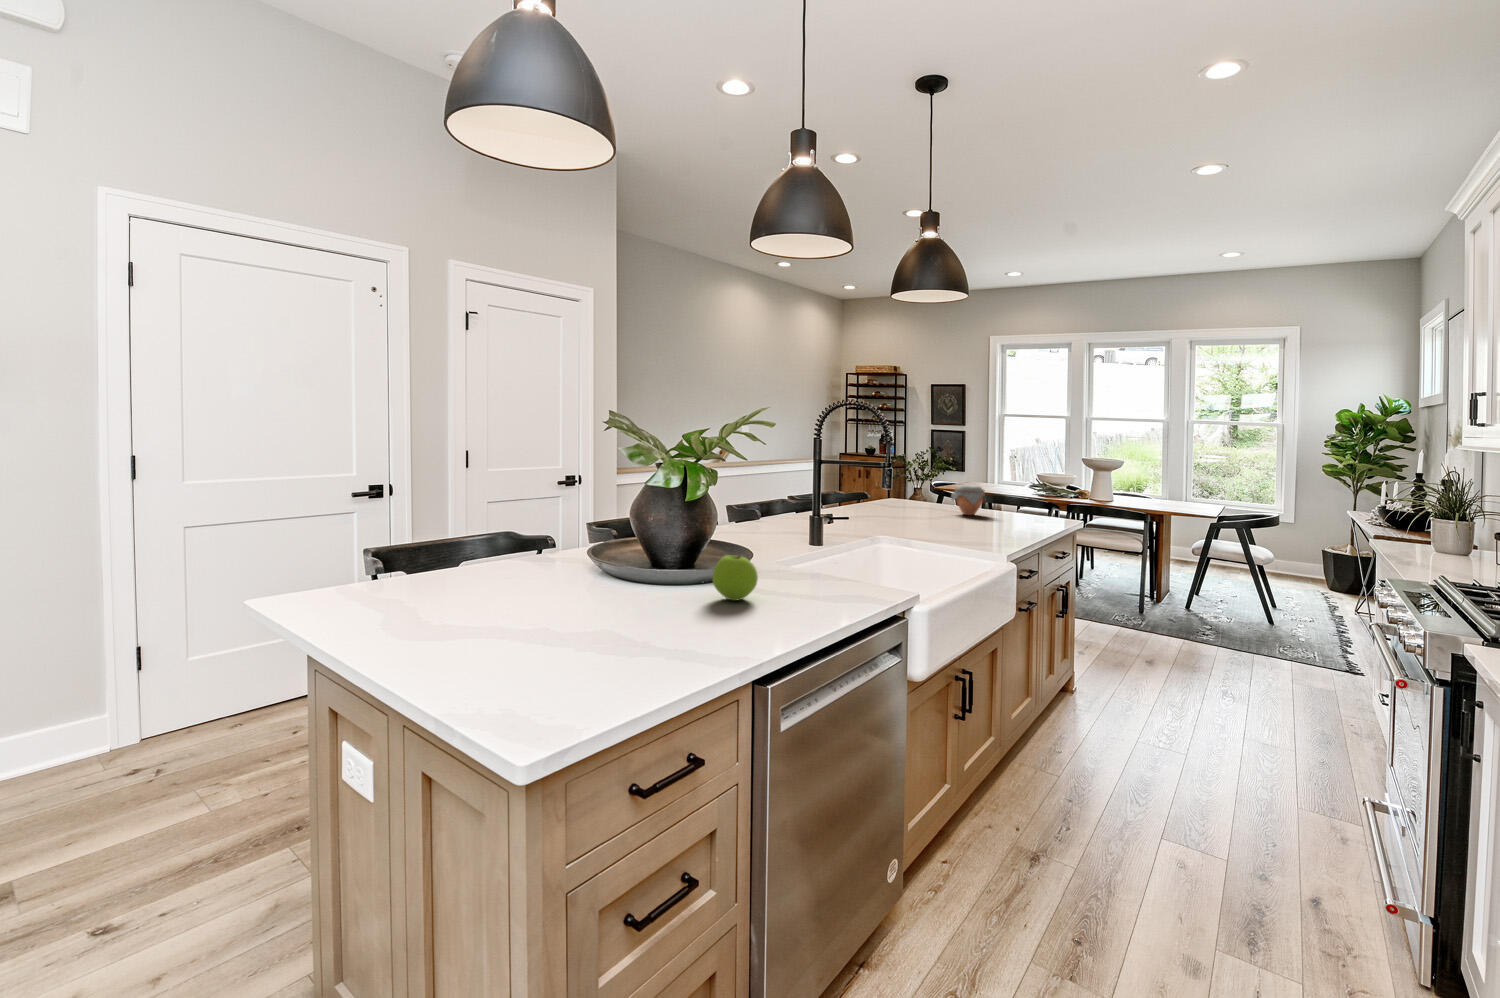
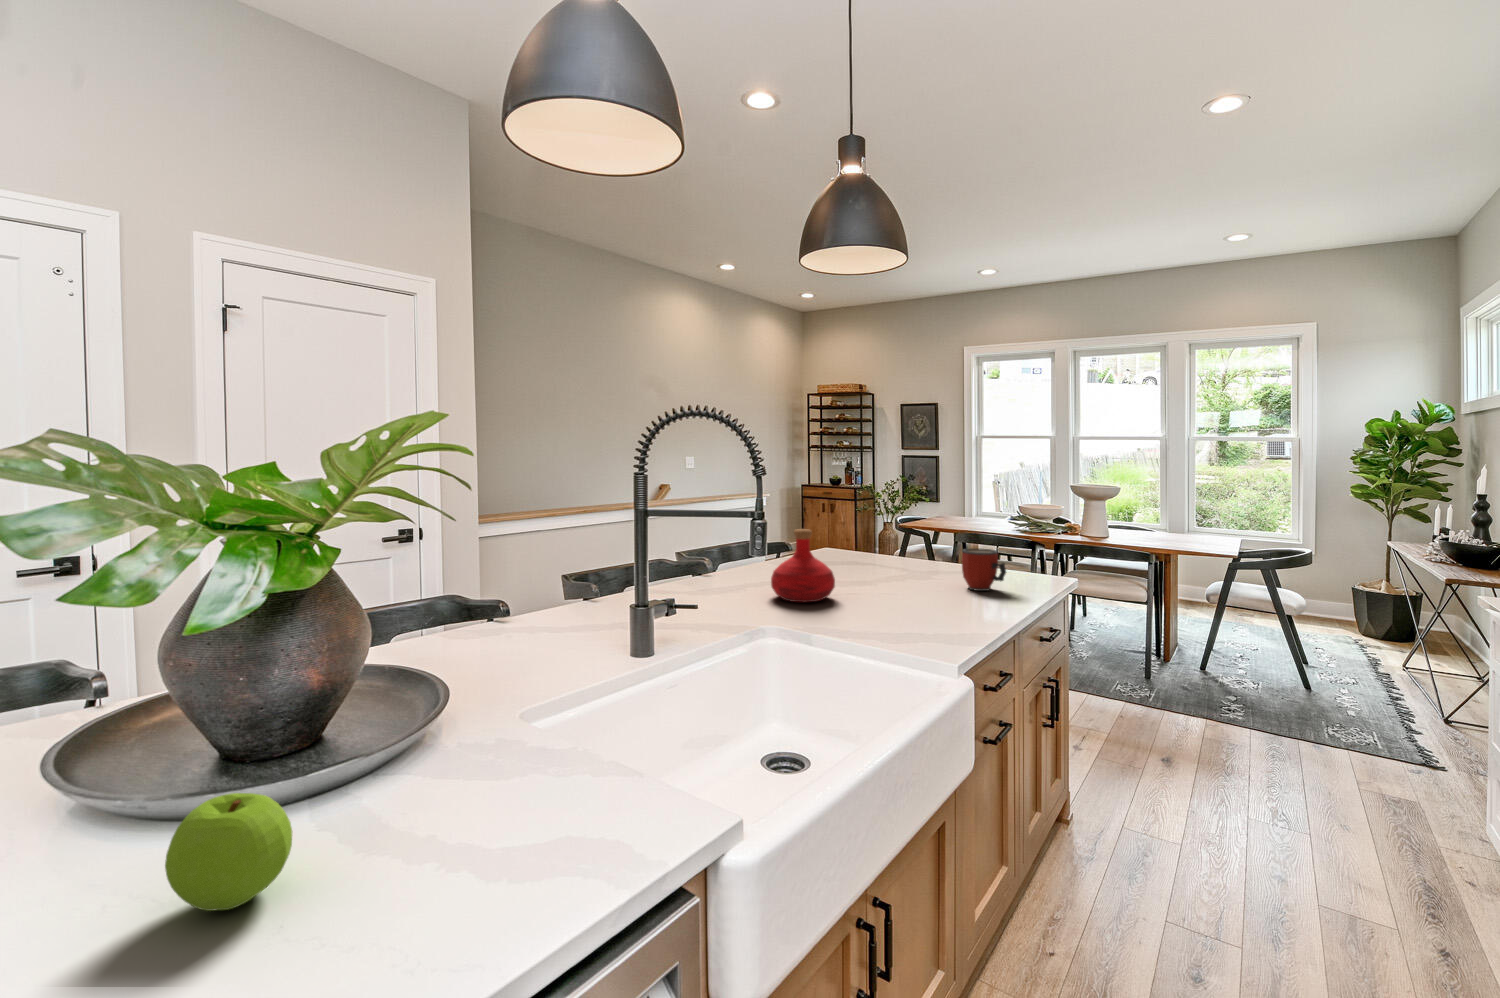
bottle: none [880,473,925,523] -> present [771,529,835,602]
jar: present [951,485,986,515] -> none [881,538,930,581]
mug: none [1011,492,1043,522] -> present [962,548,1006,591]

